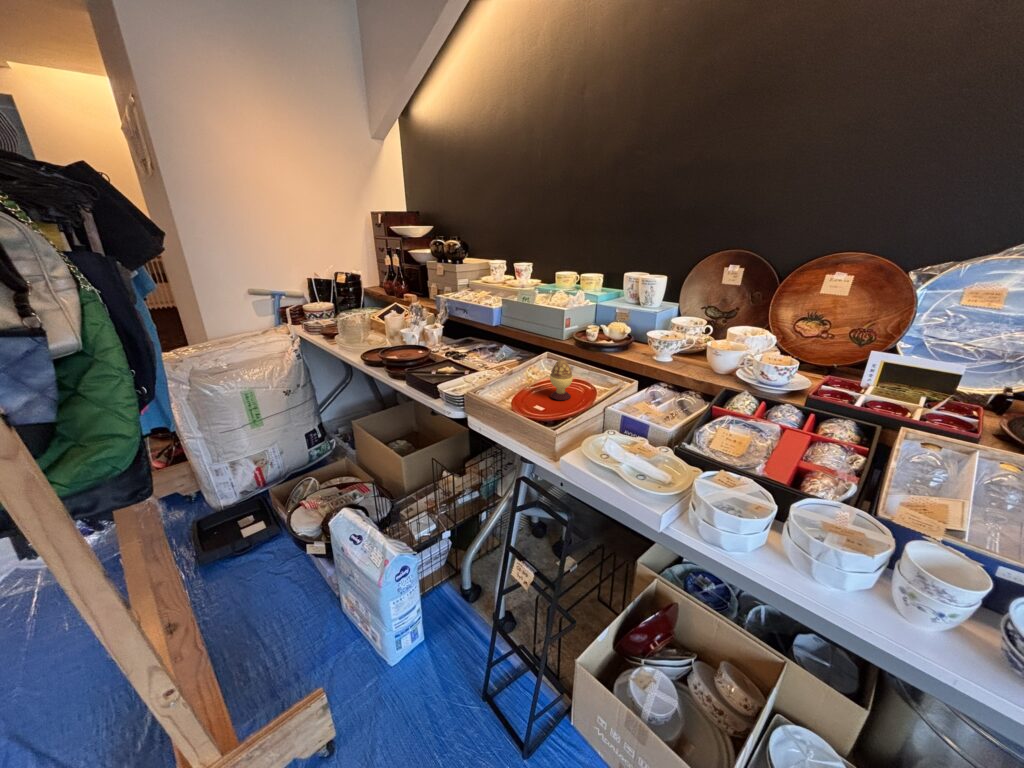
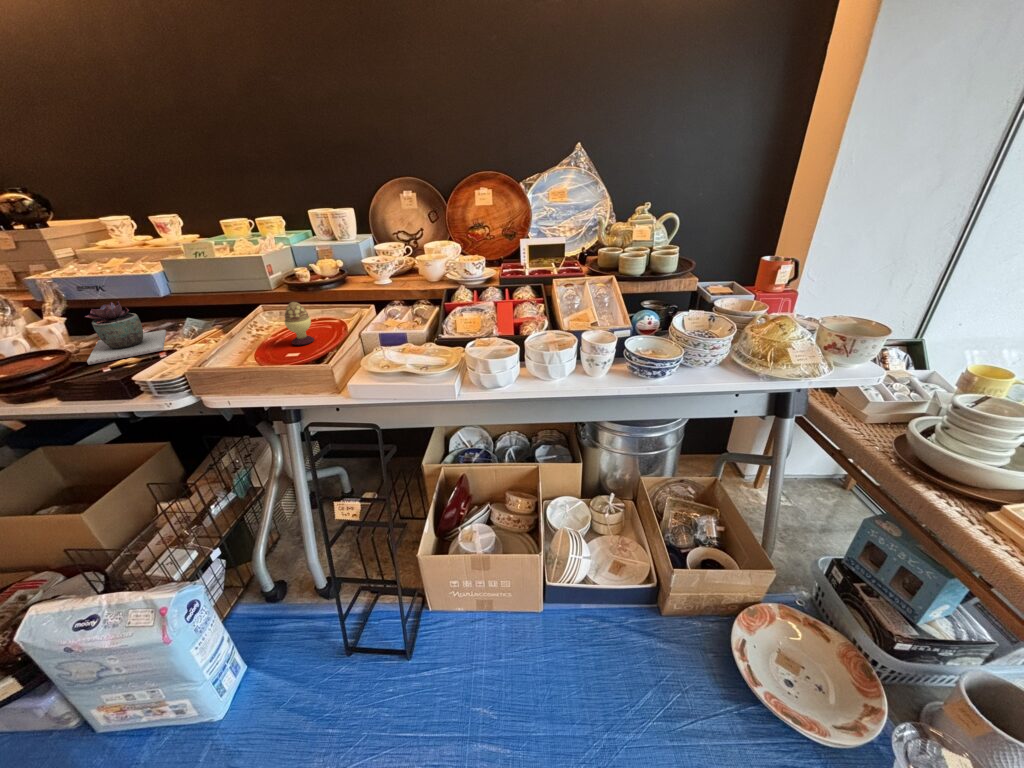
succulent plant: none [433,324,489,368] -> present [85,301,166,365]

